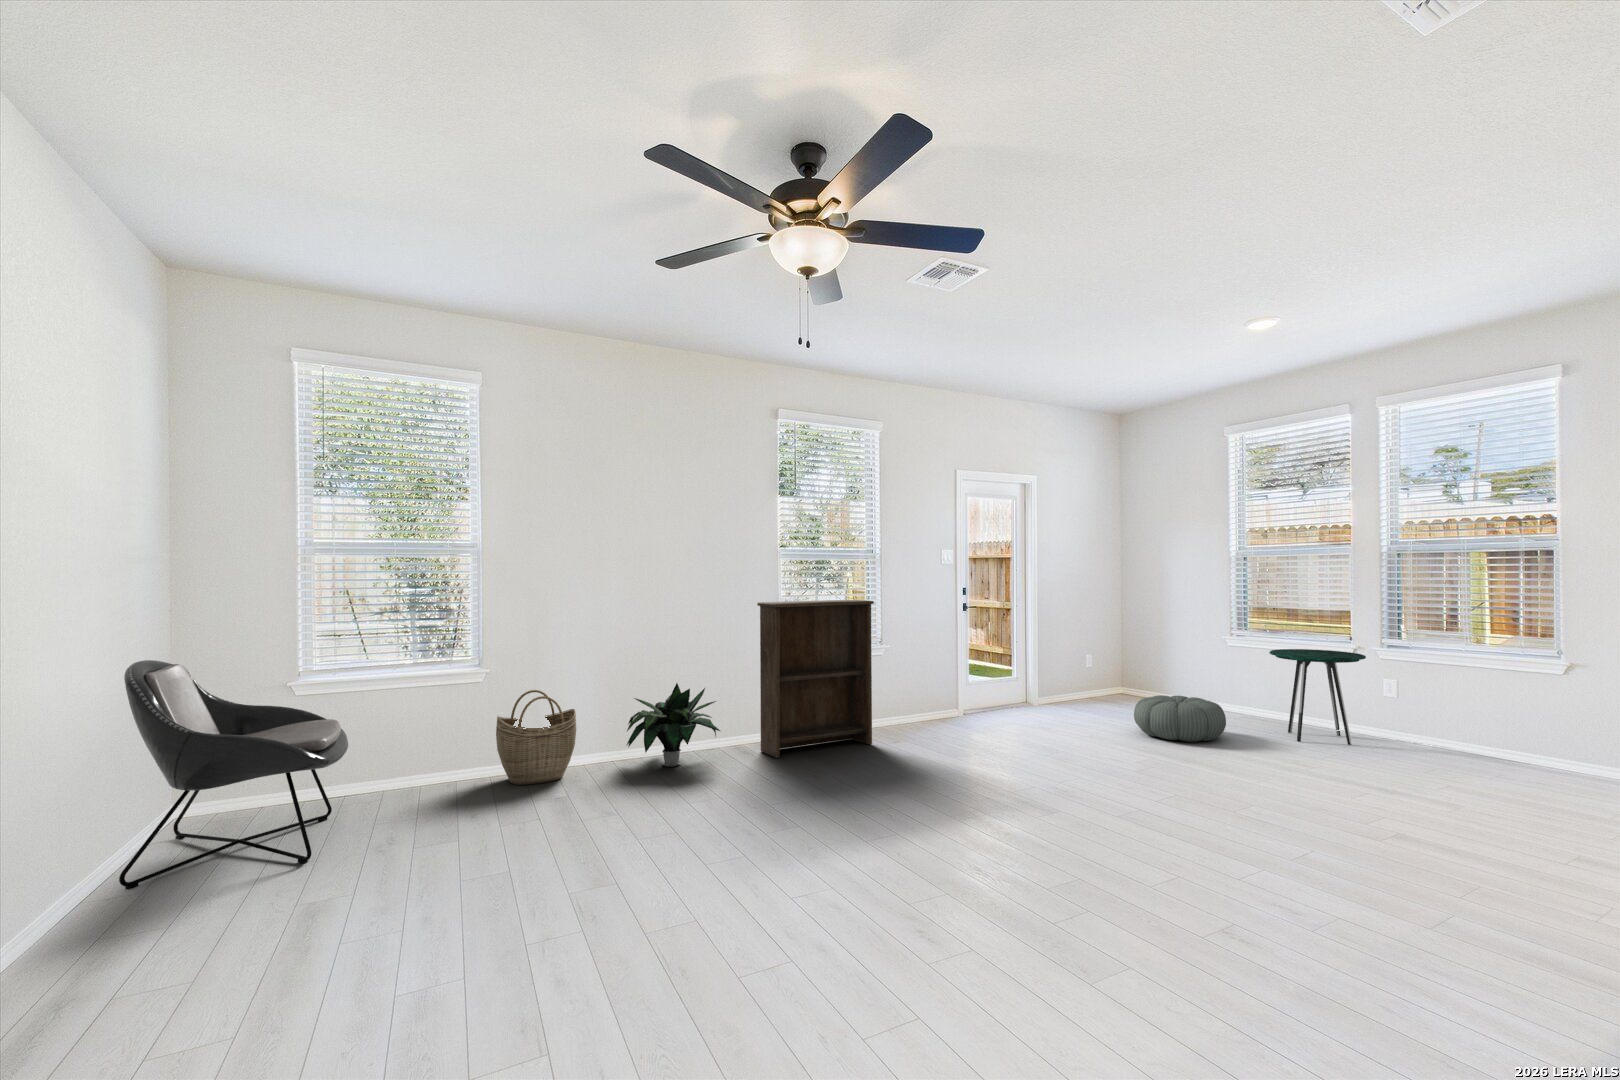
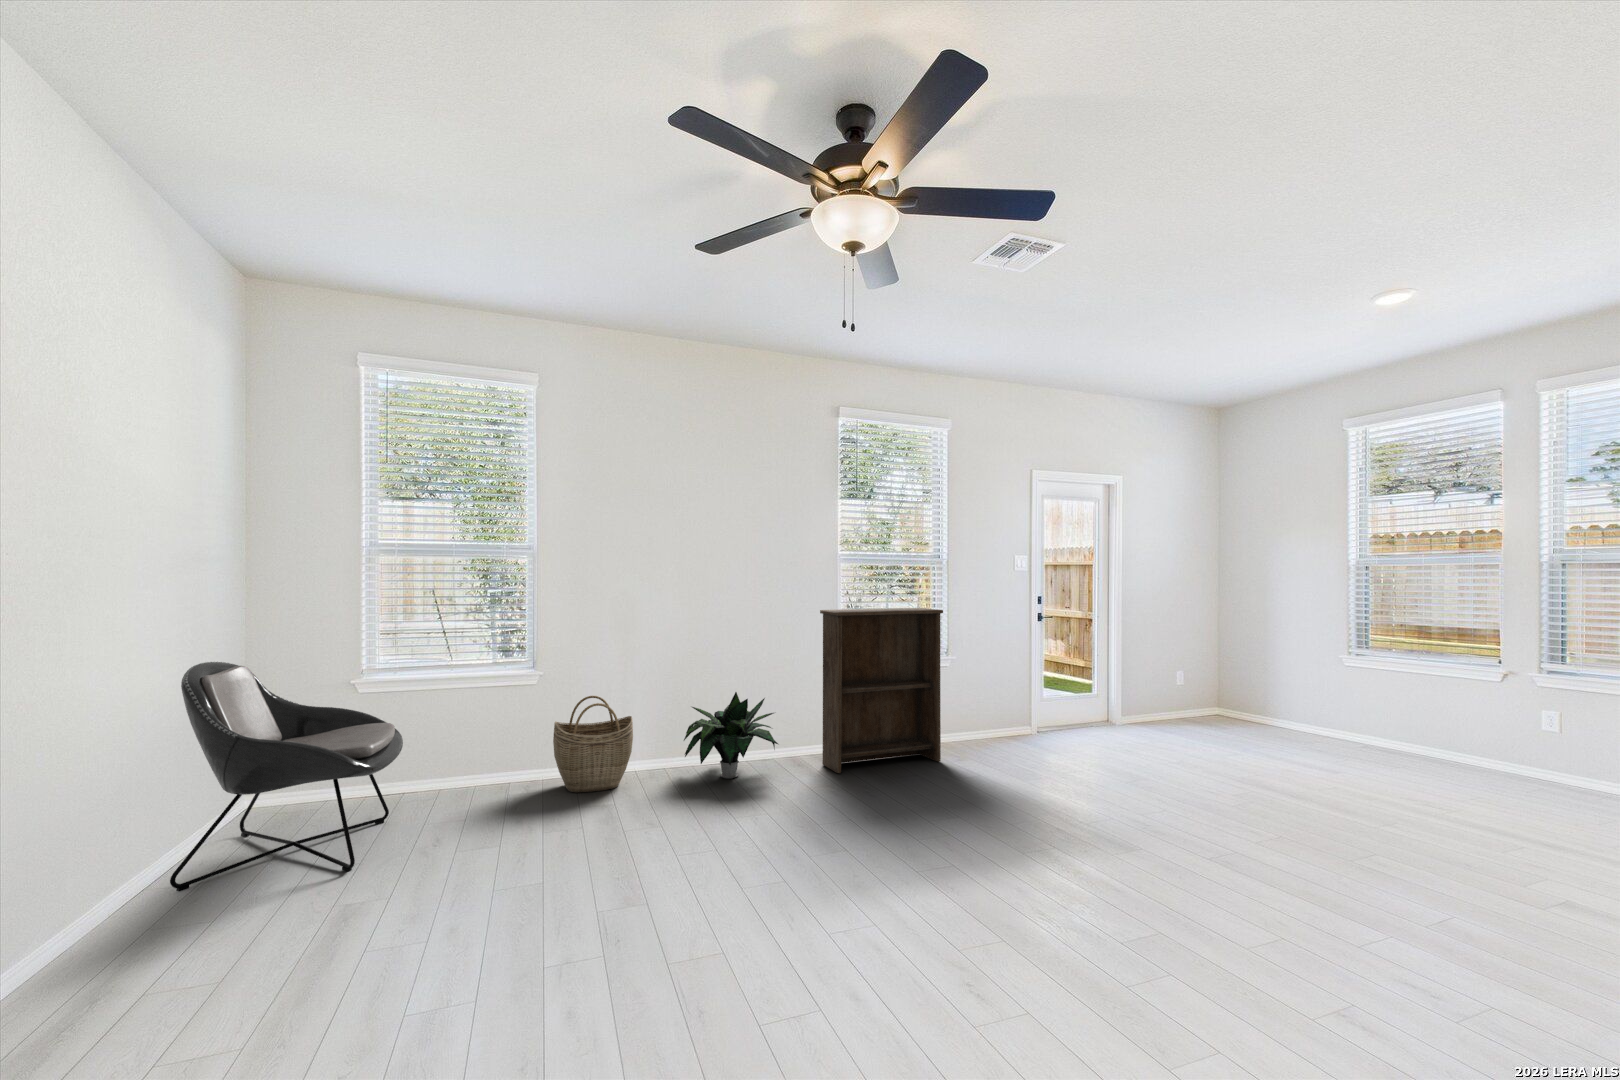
side table: present [1269,649,1366,745] -> none [1397,672,1520,785]
pouf: present [1134,695,1226,742] -> none [1234,719,1344,773]

